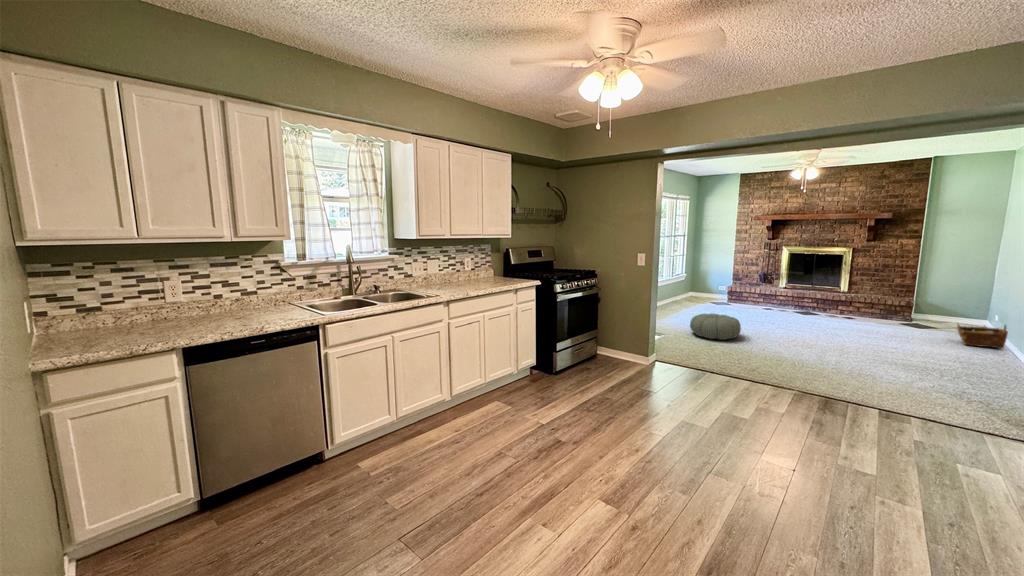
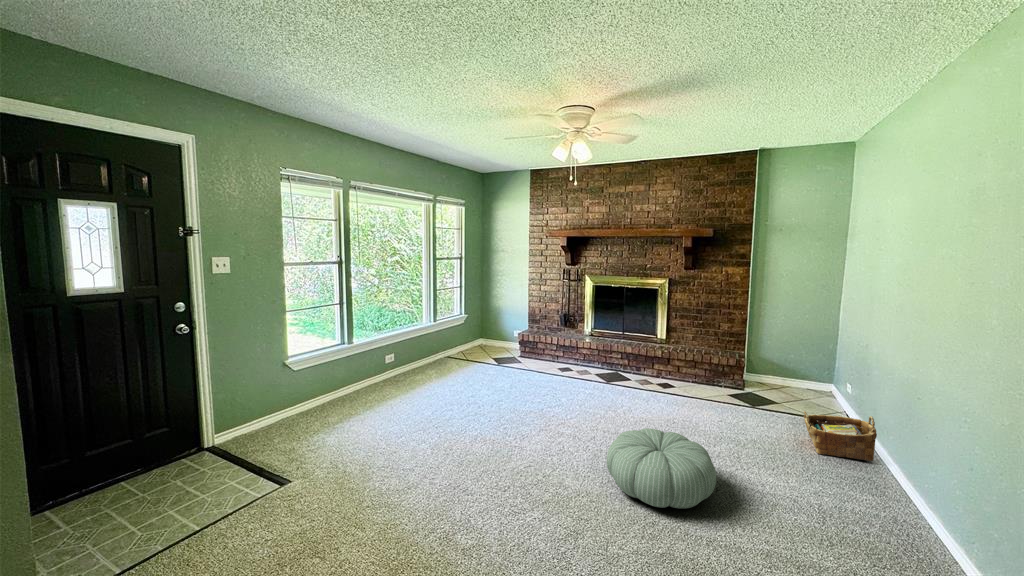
pouf: present [690,313,741,340] -> present [607,428,716,509]

